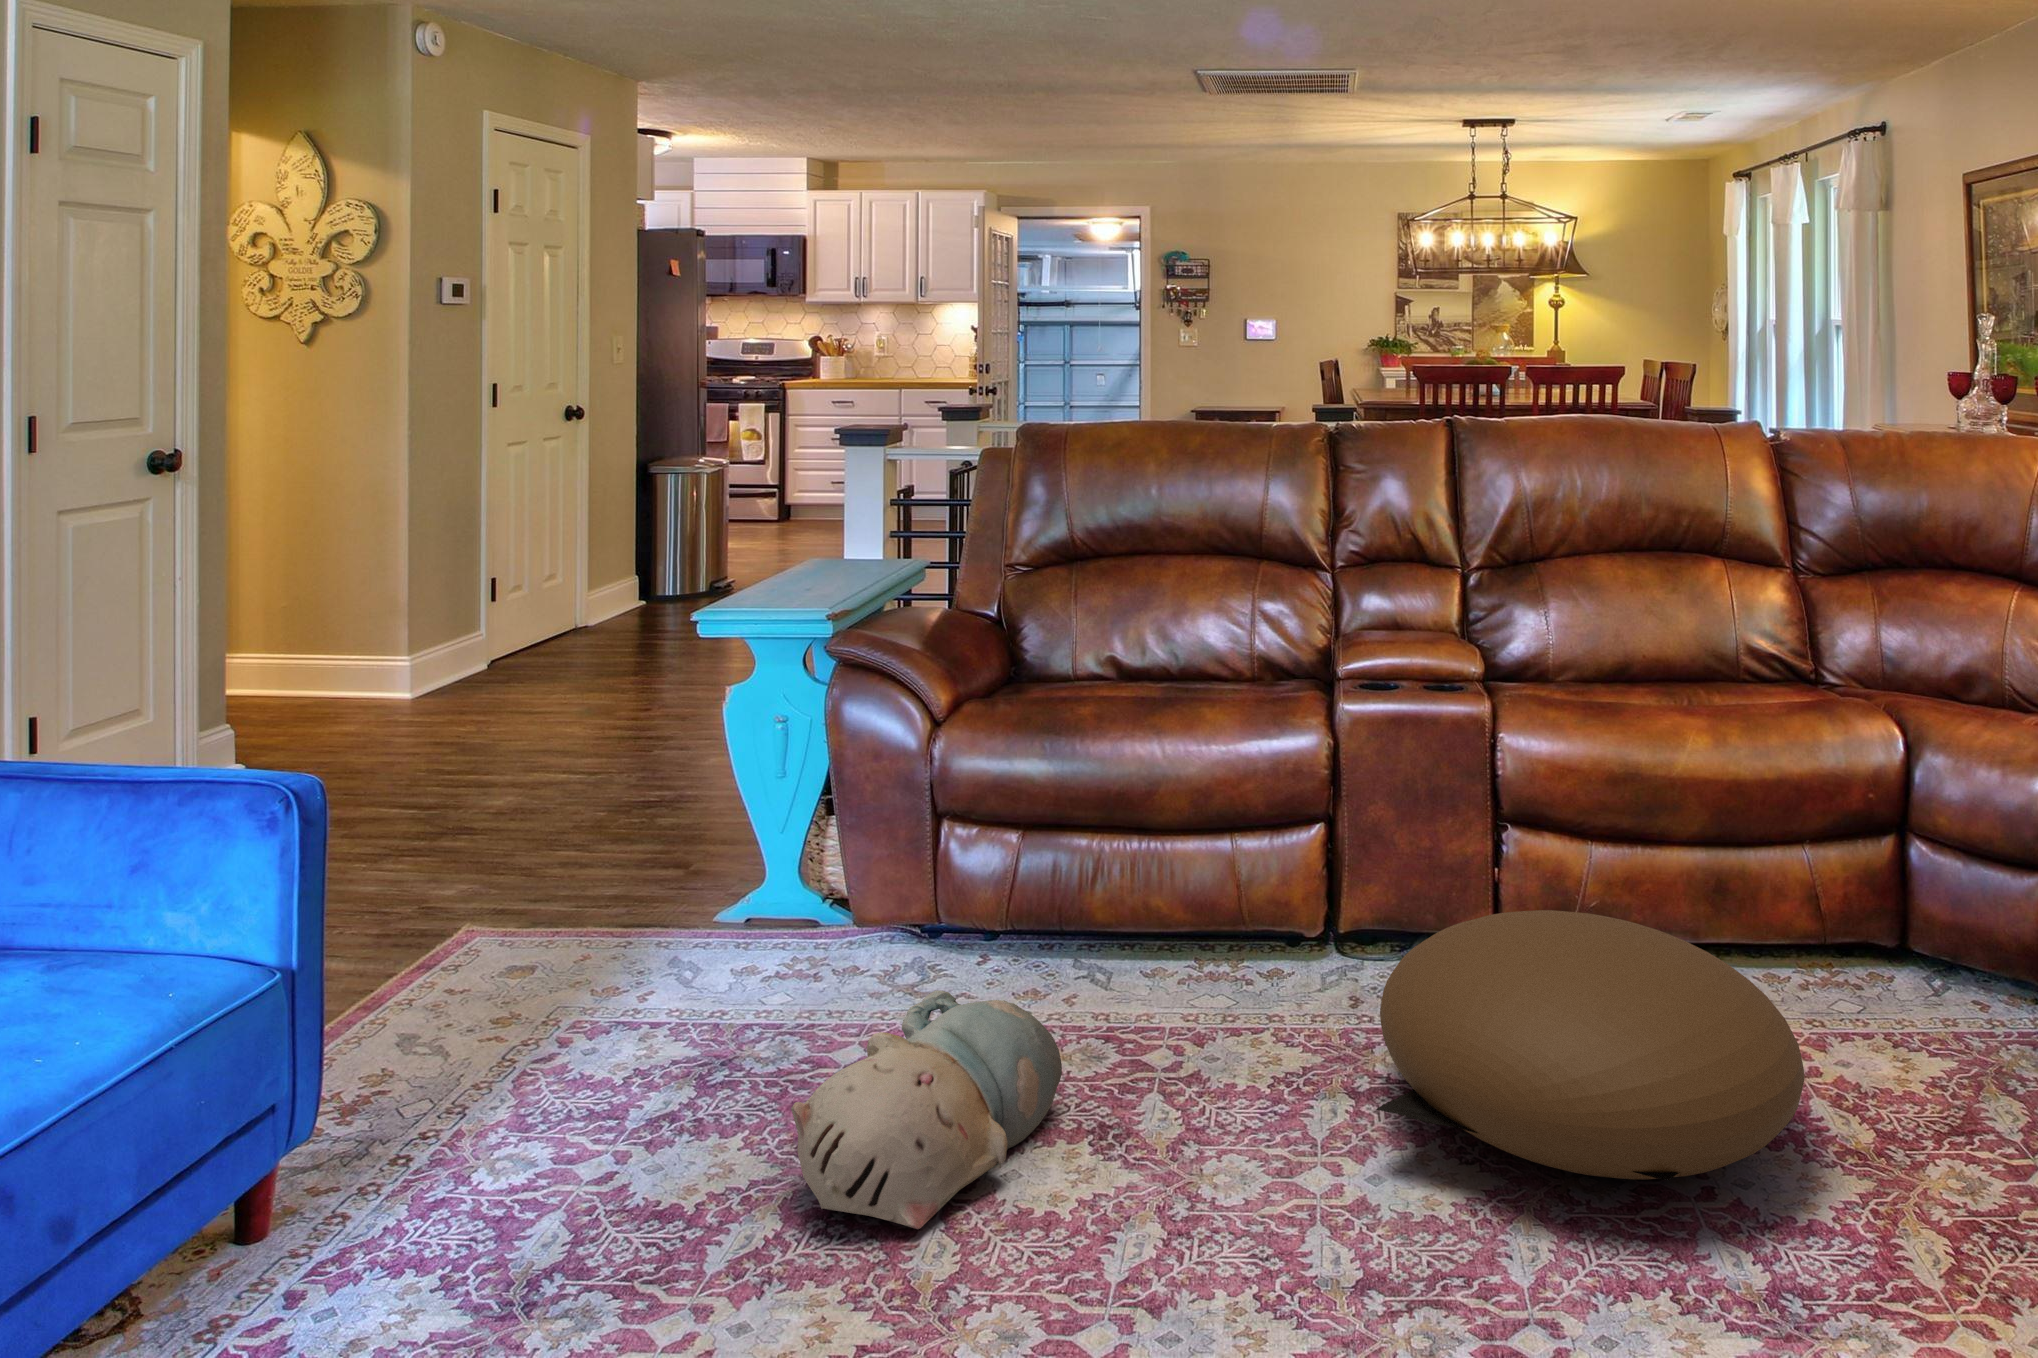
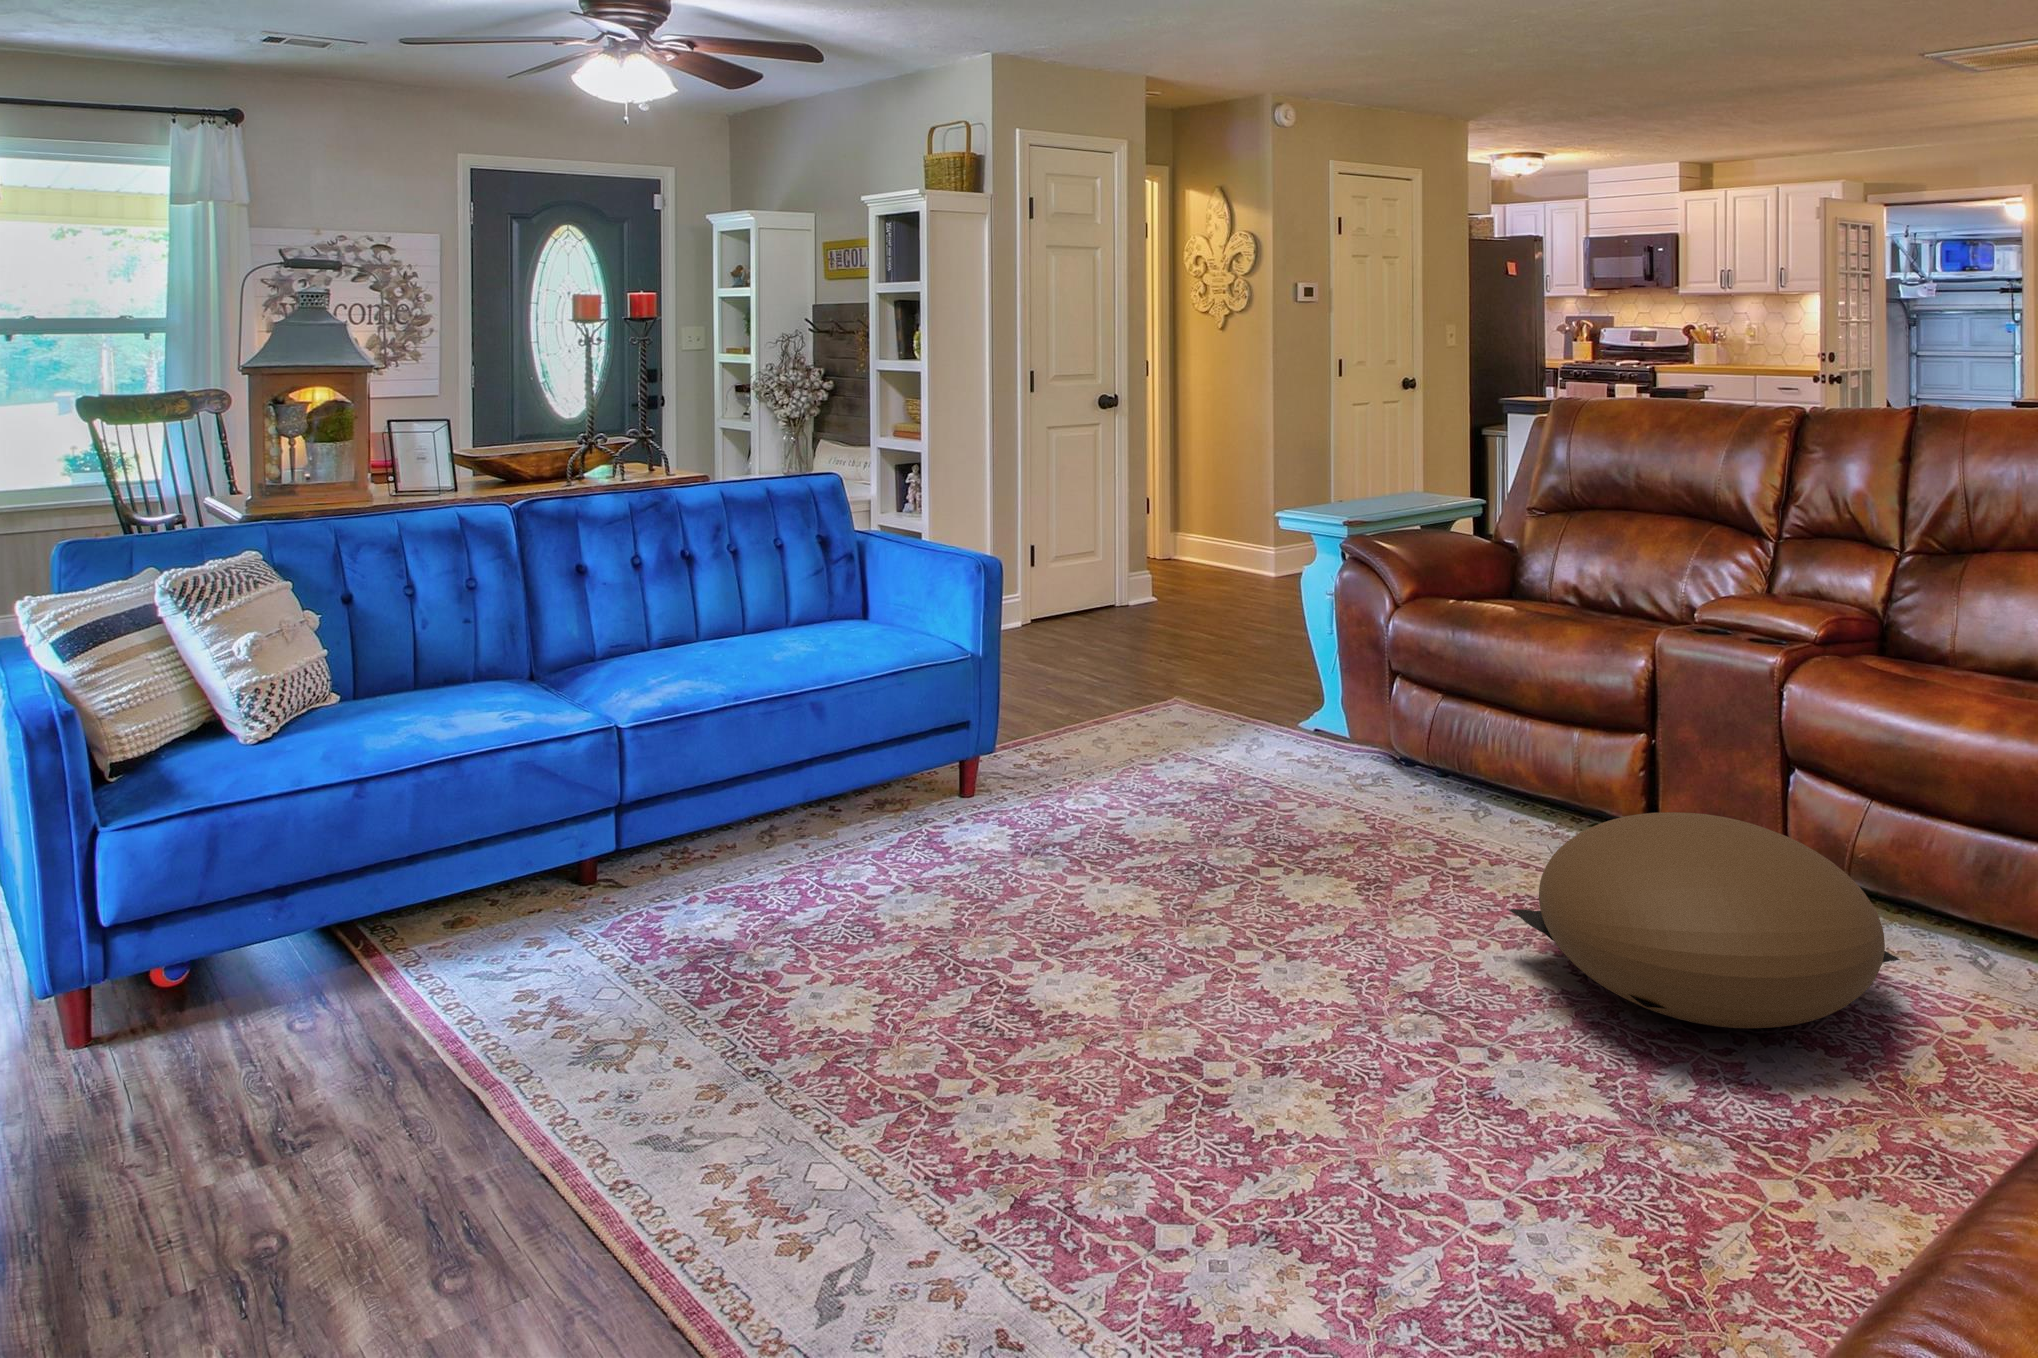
plush toy: present [791,990,1062,1229] -> none [1174,766,1365,886]

